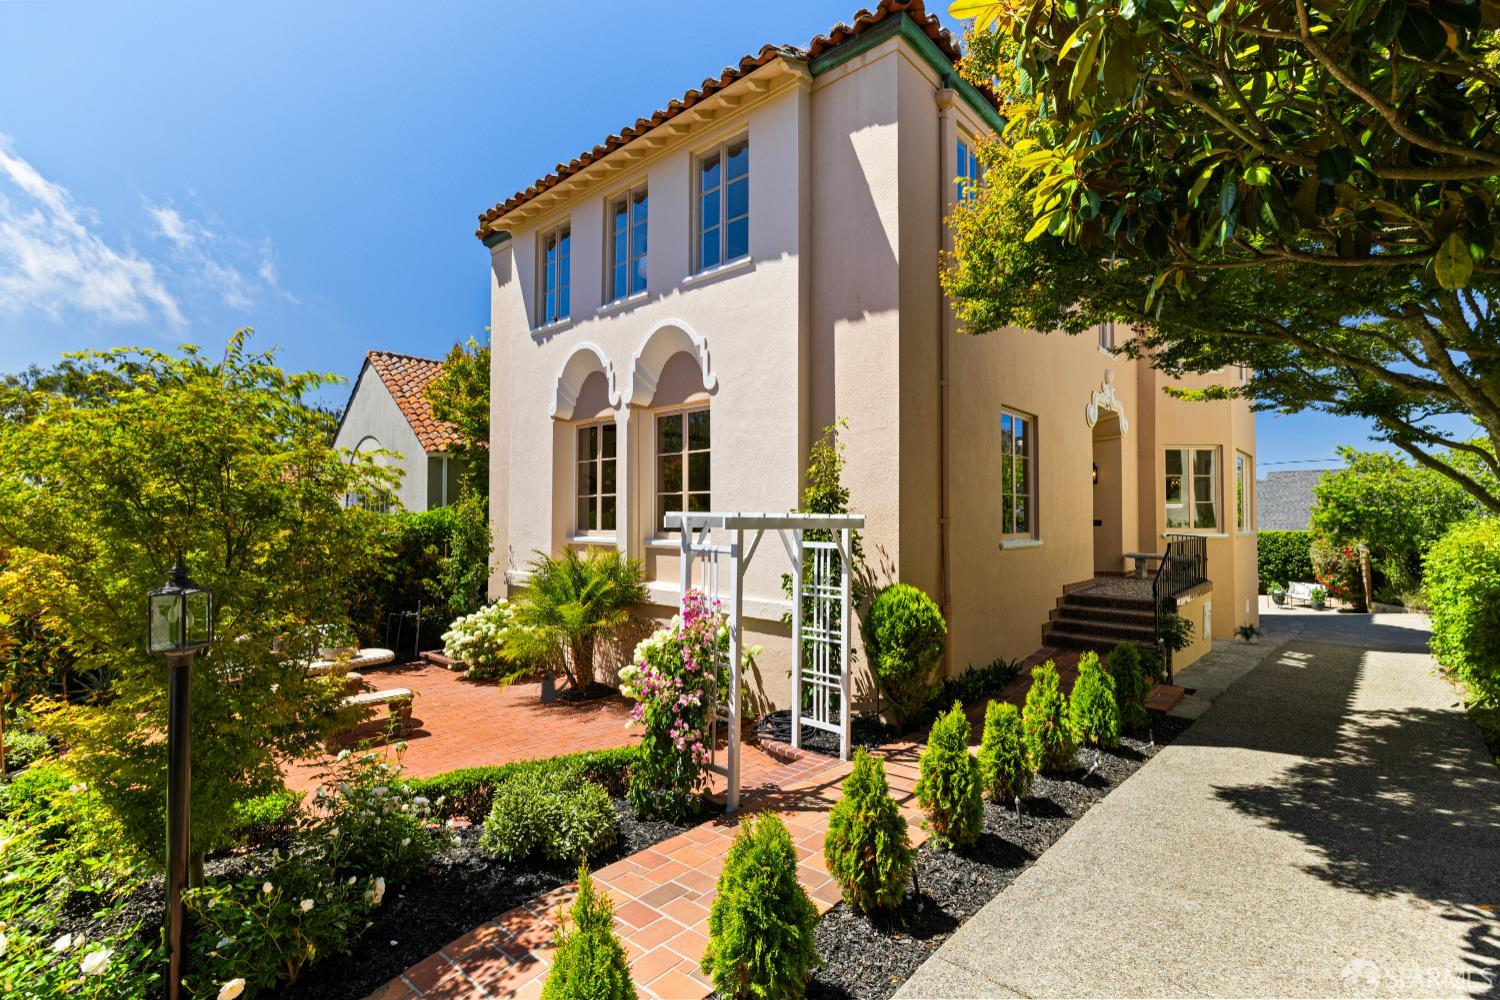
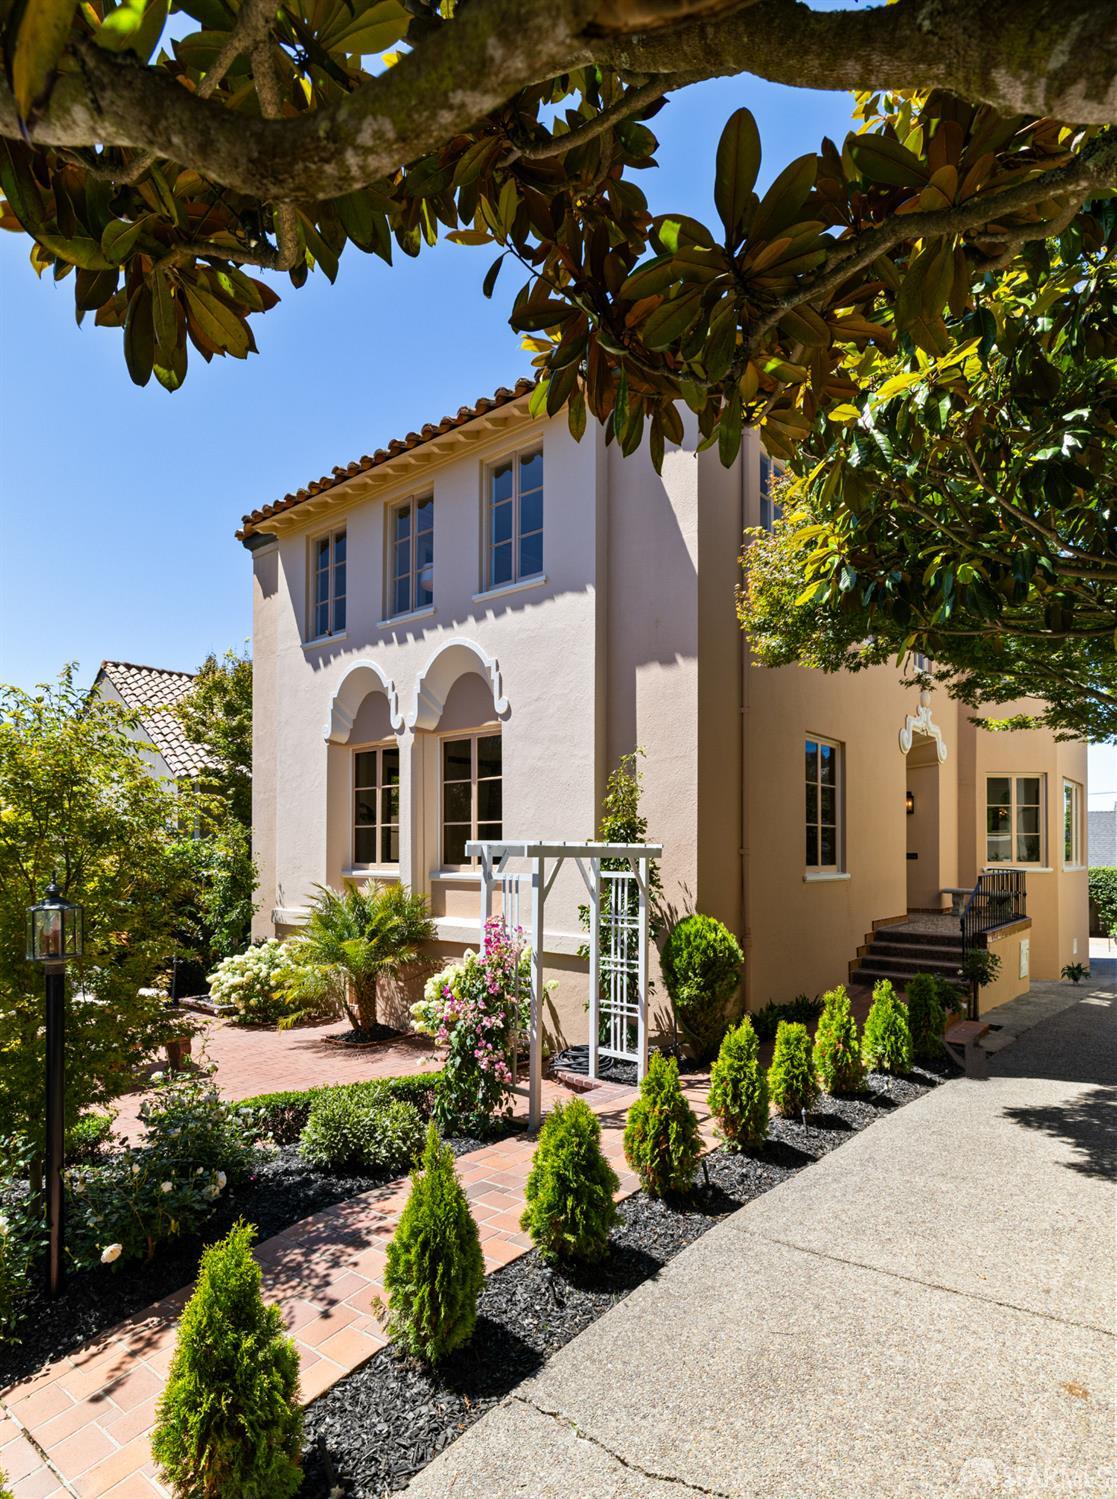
watering can: present [540,670,574,703] -> present [939,1033,995,1081]

